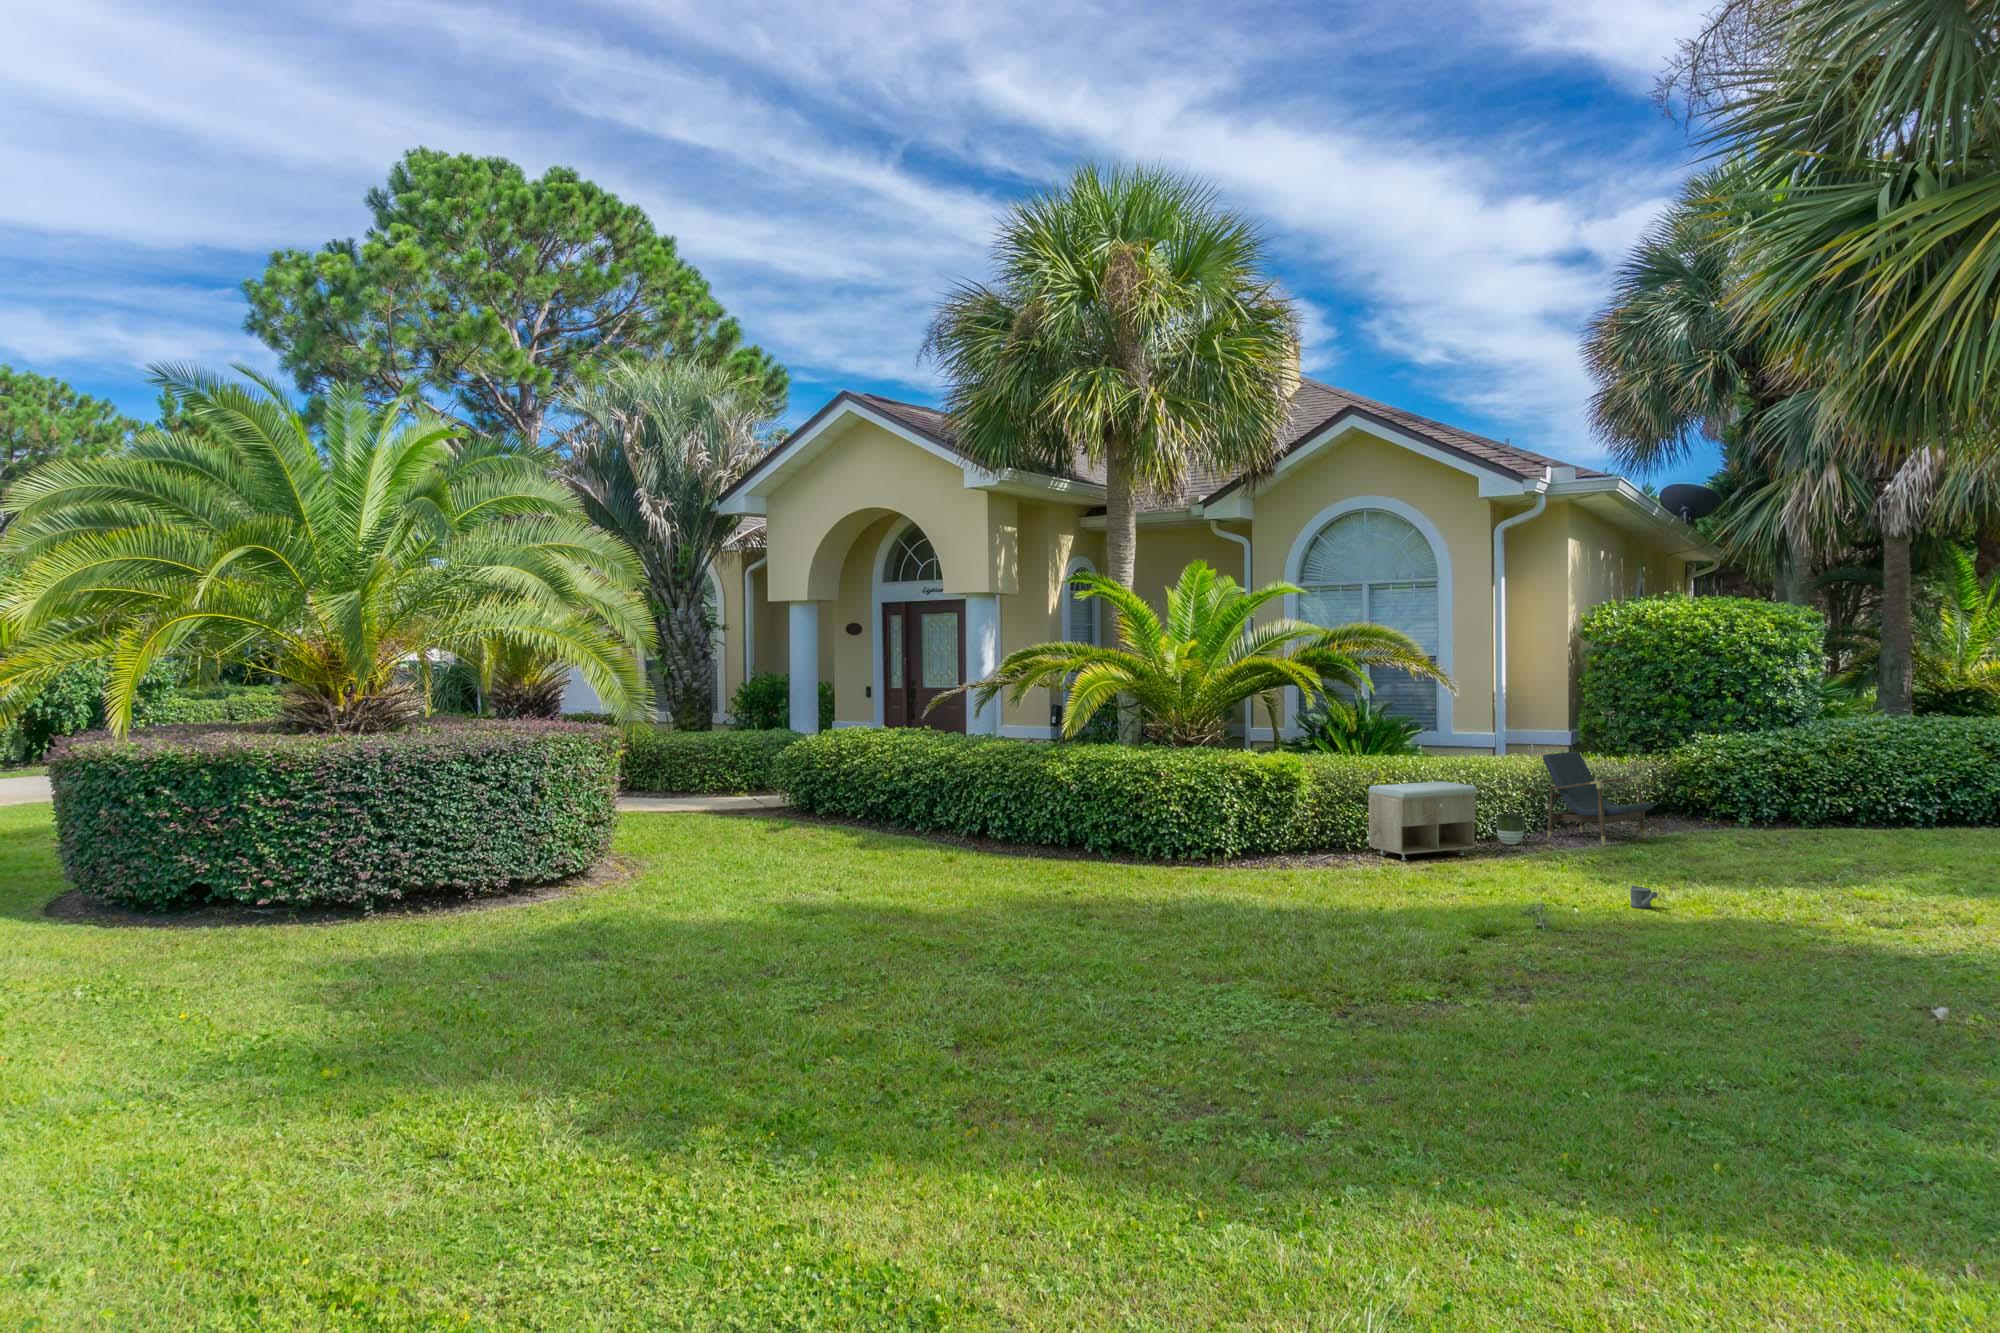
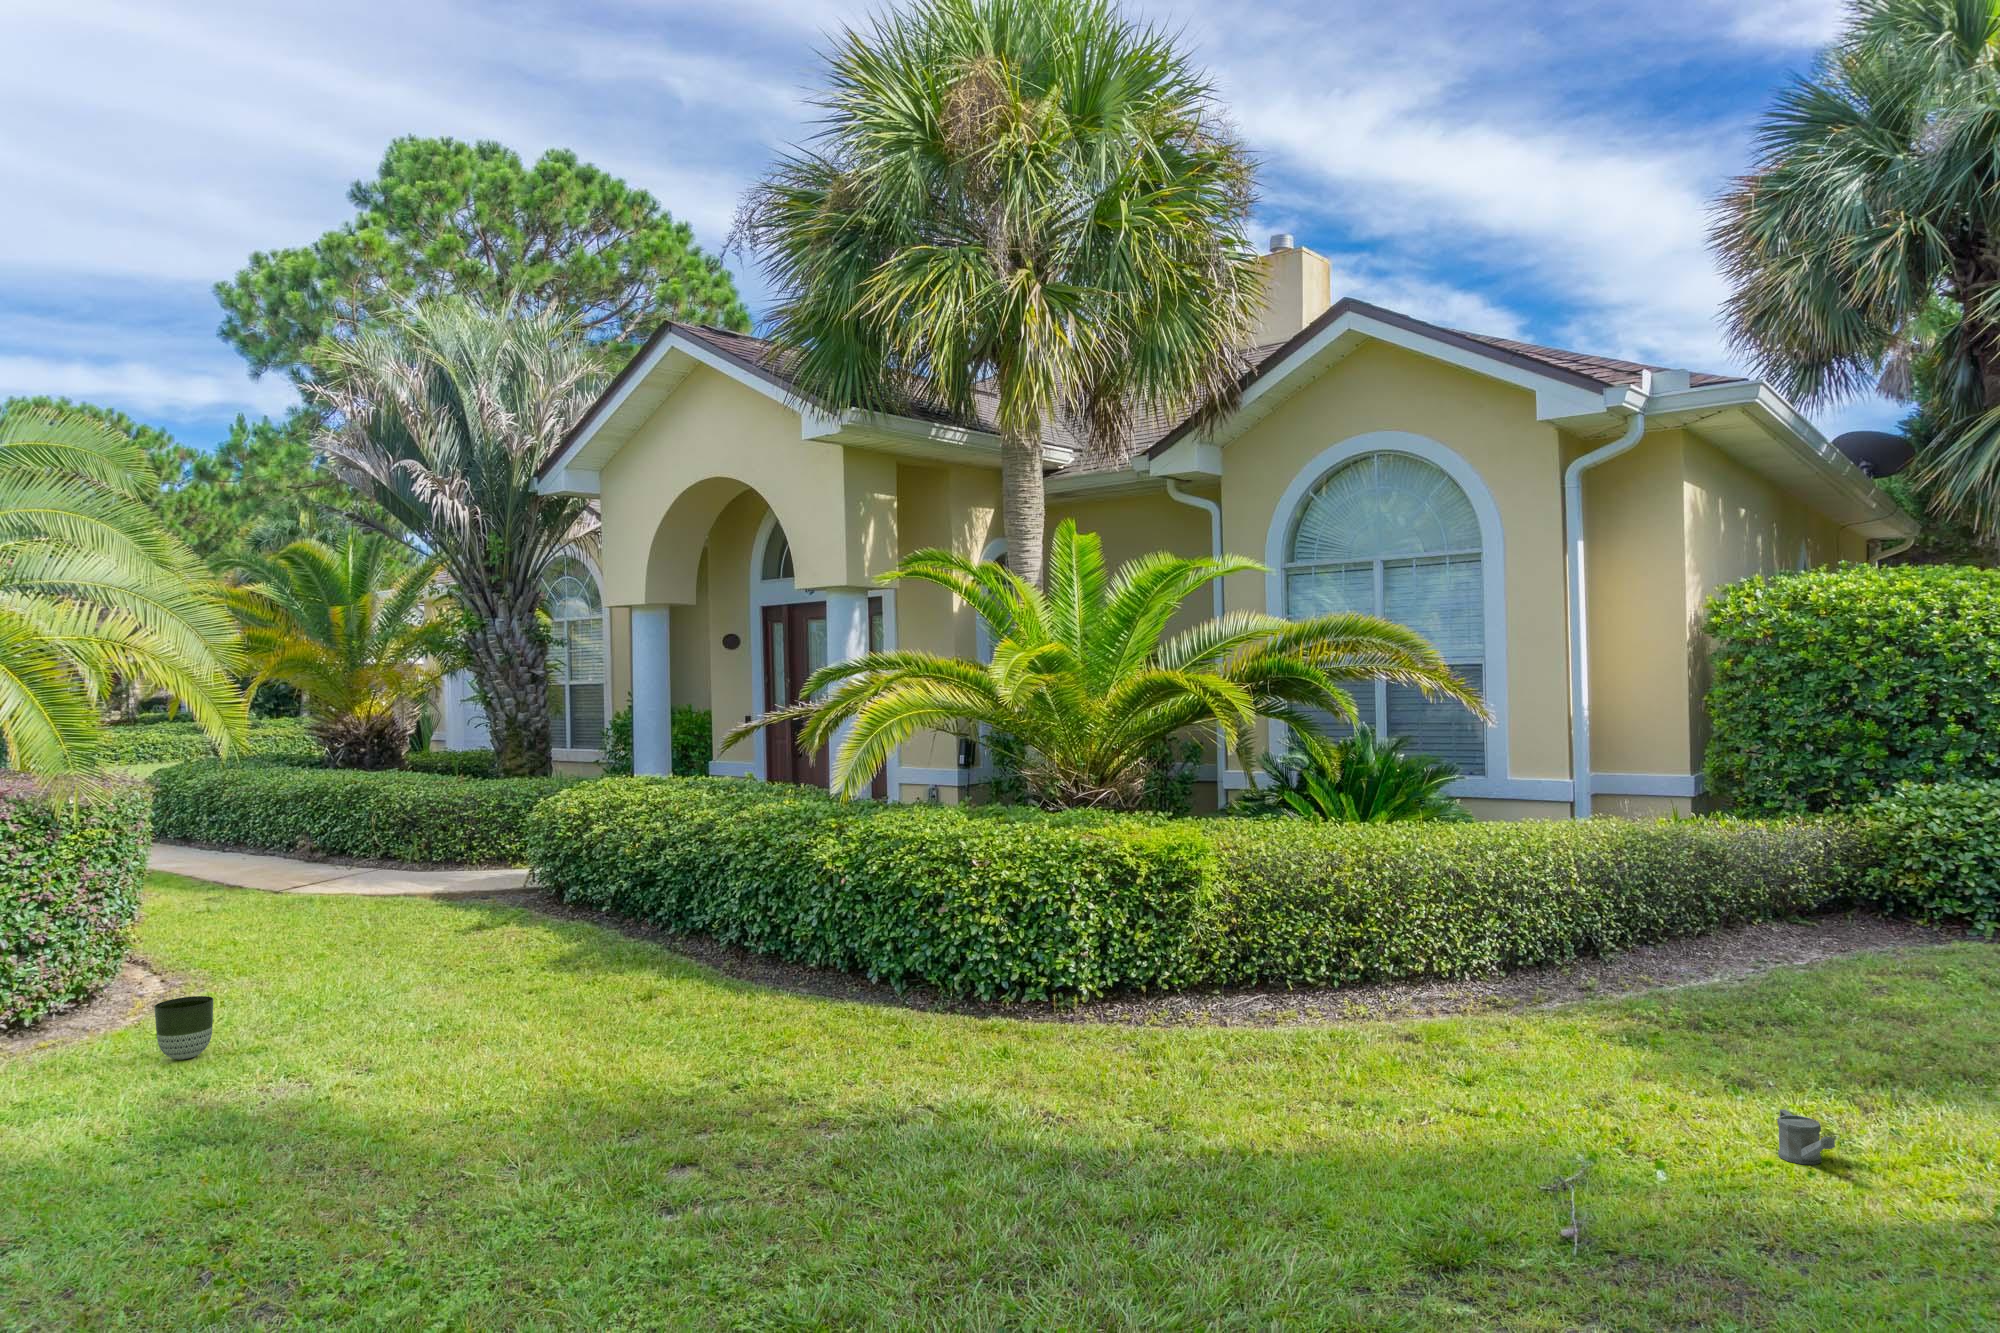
lounge chair: present [1543,752,1653,846] -> none [1634,815,1825,981]
storage bench: present [1369,781,1477,860] -> none [1324,871,1509,1013]
planter: present [1496,814,1524,845] -> present [154,996,213,1060]

